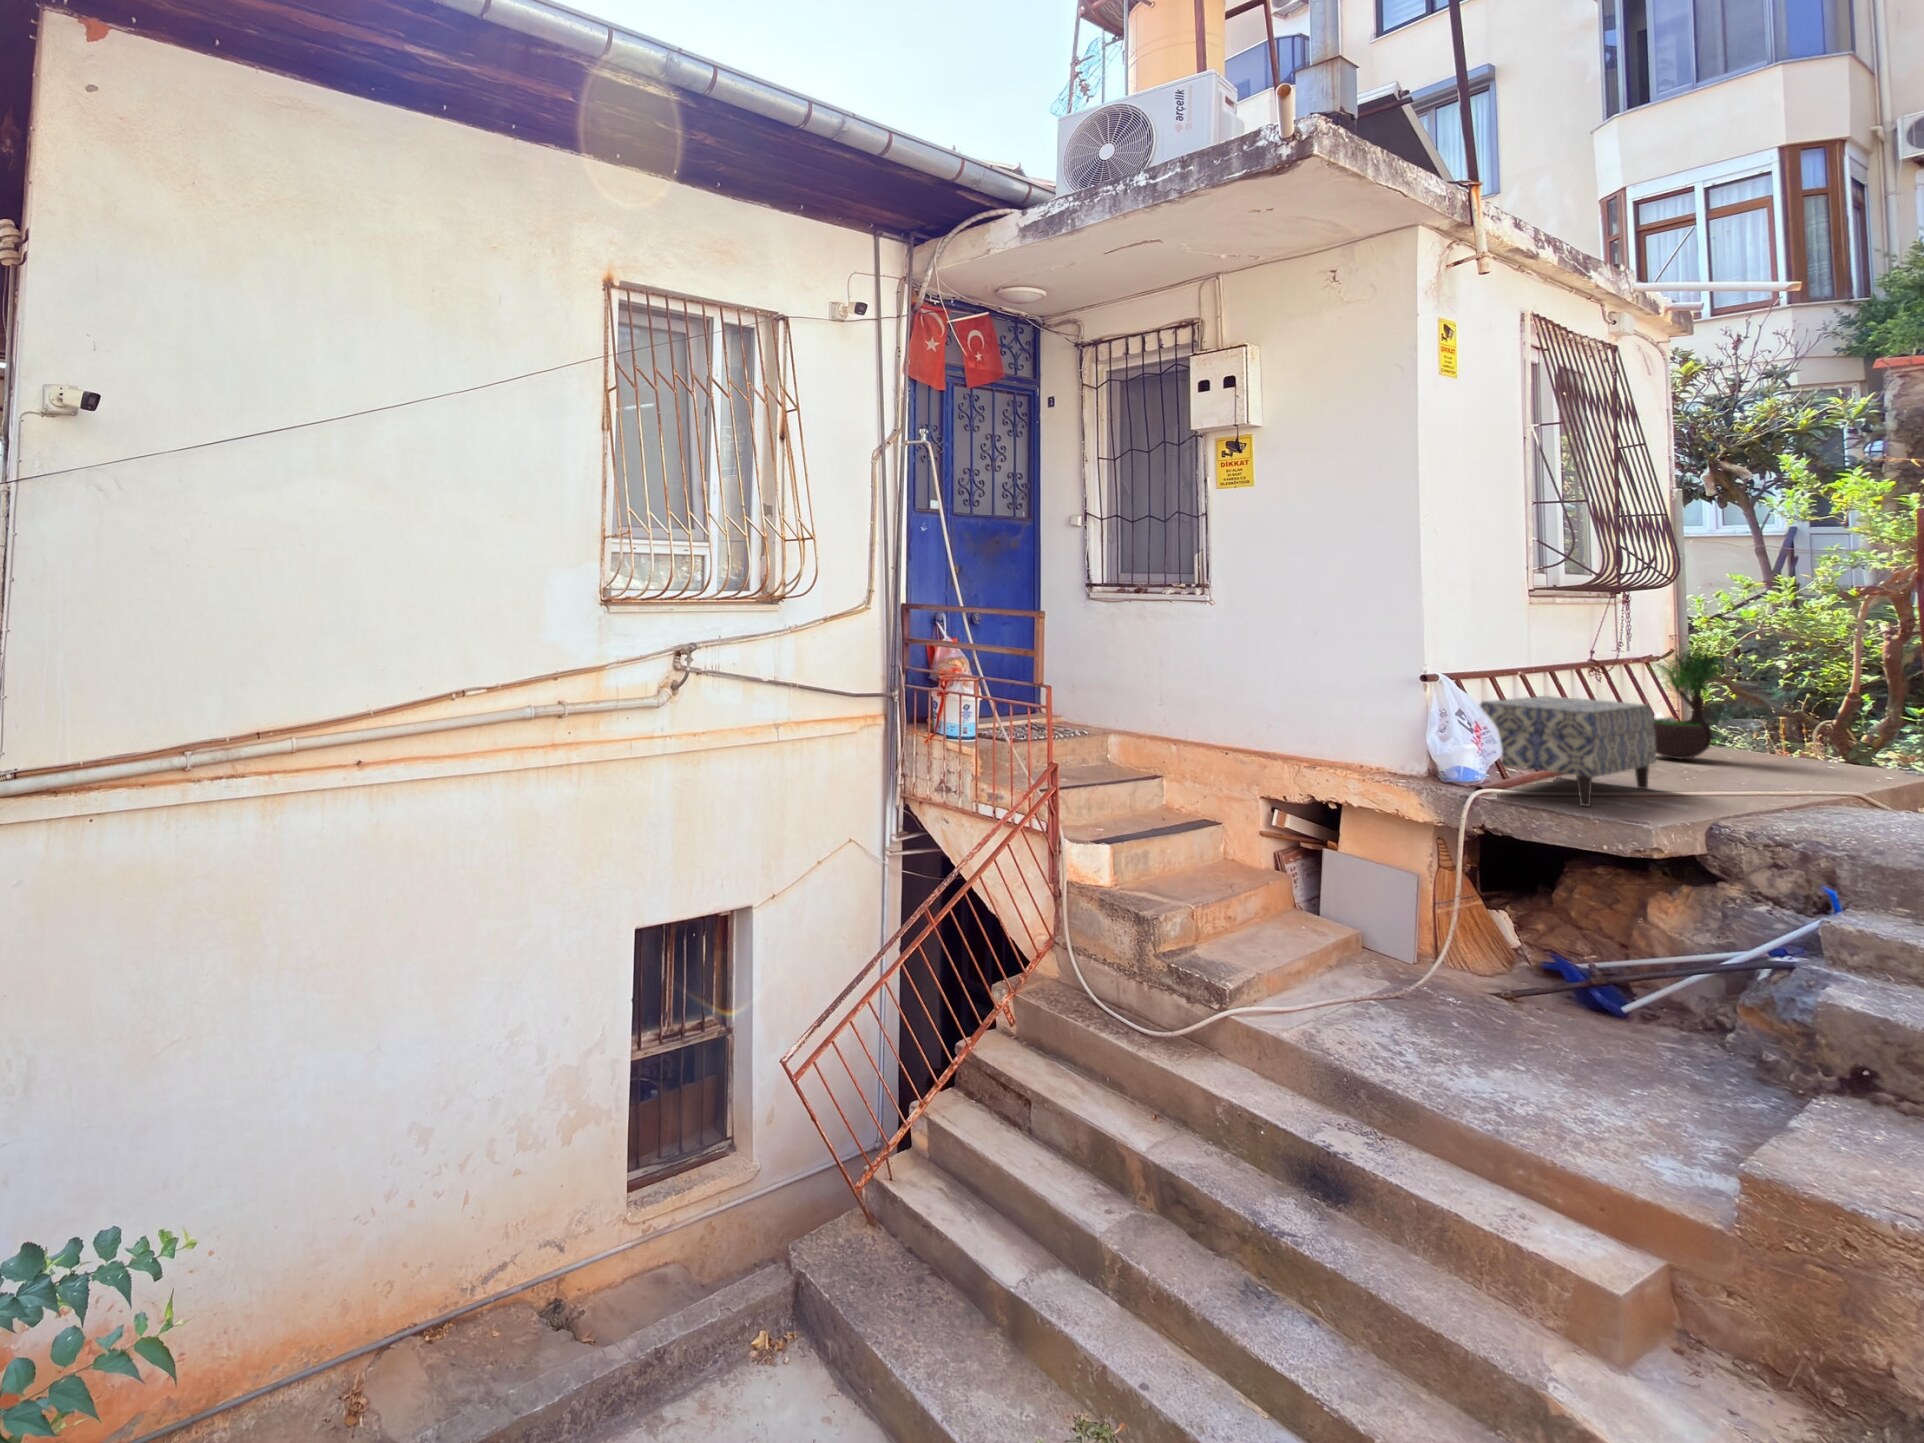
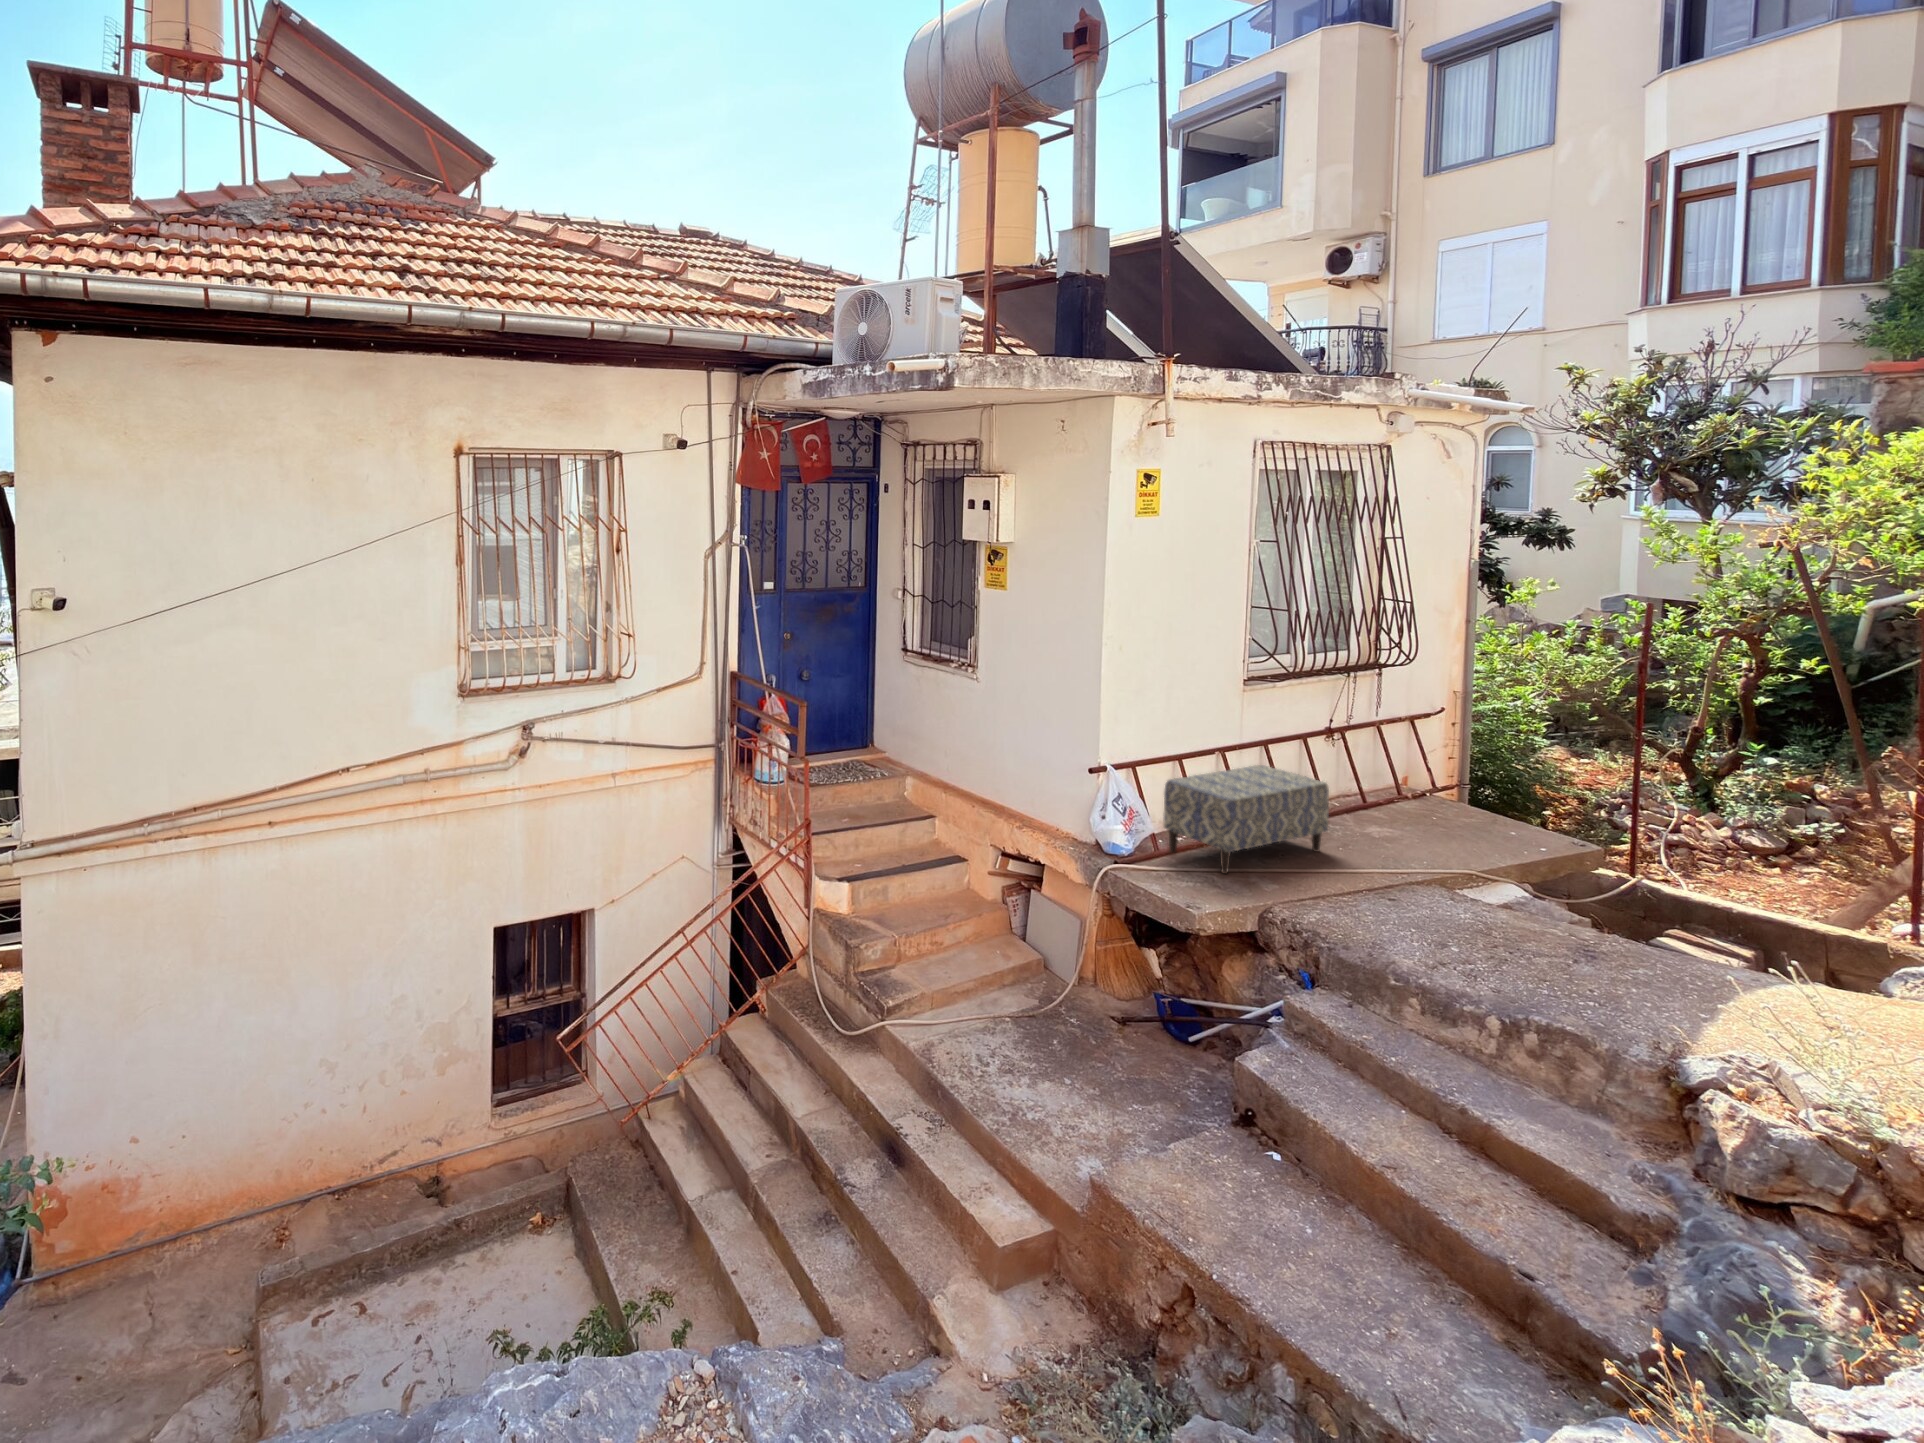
potted tree: present [1648,645,1729,759] -> none [1390,707,1468,811]

